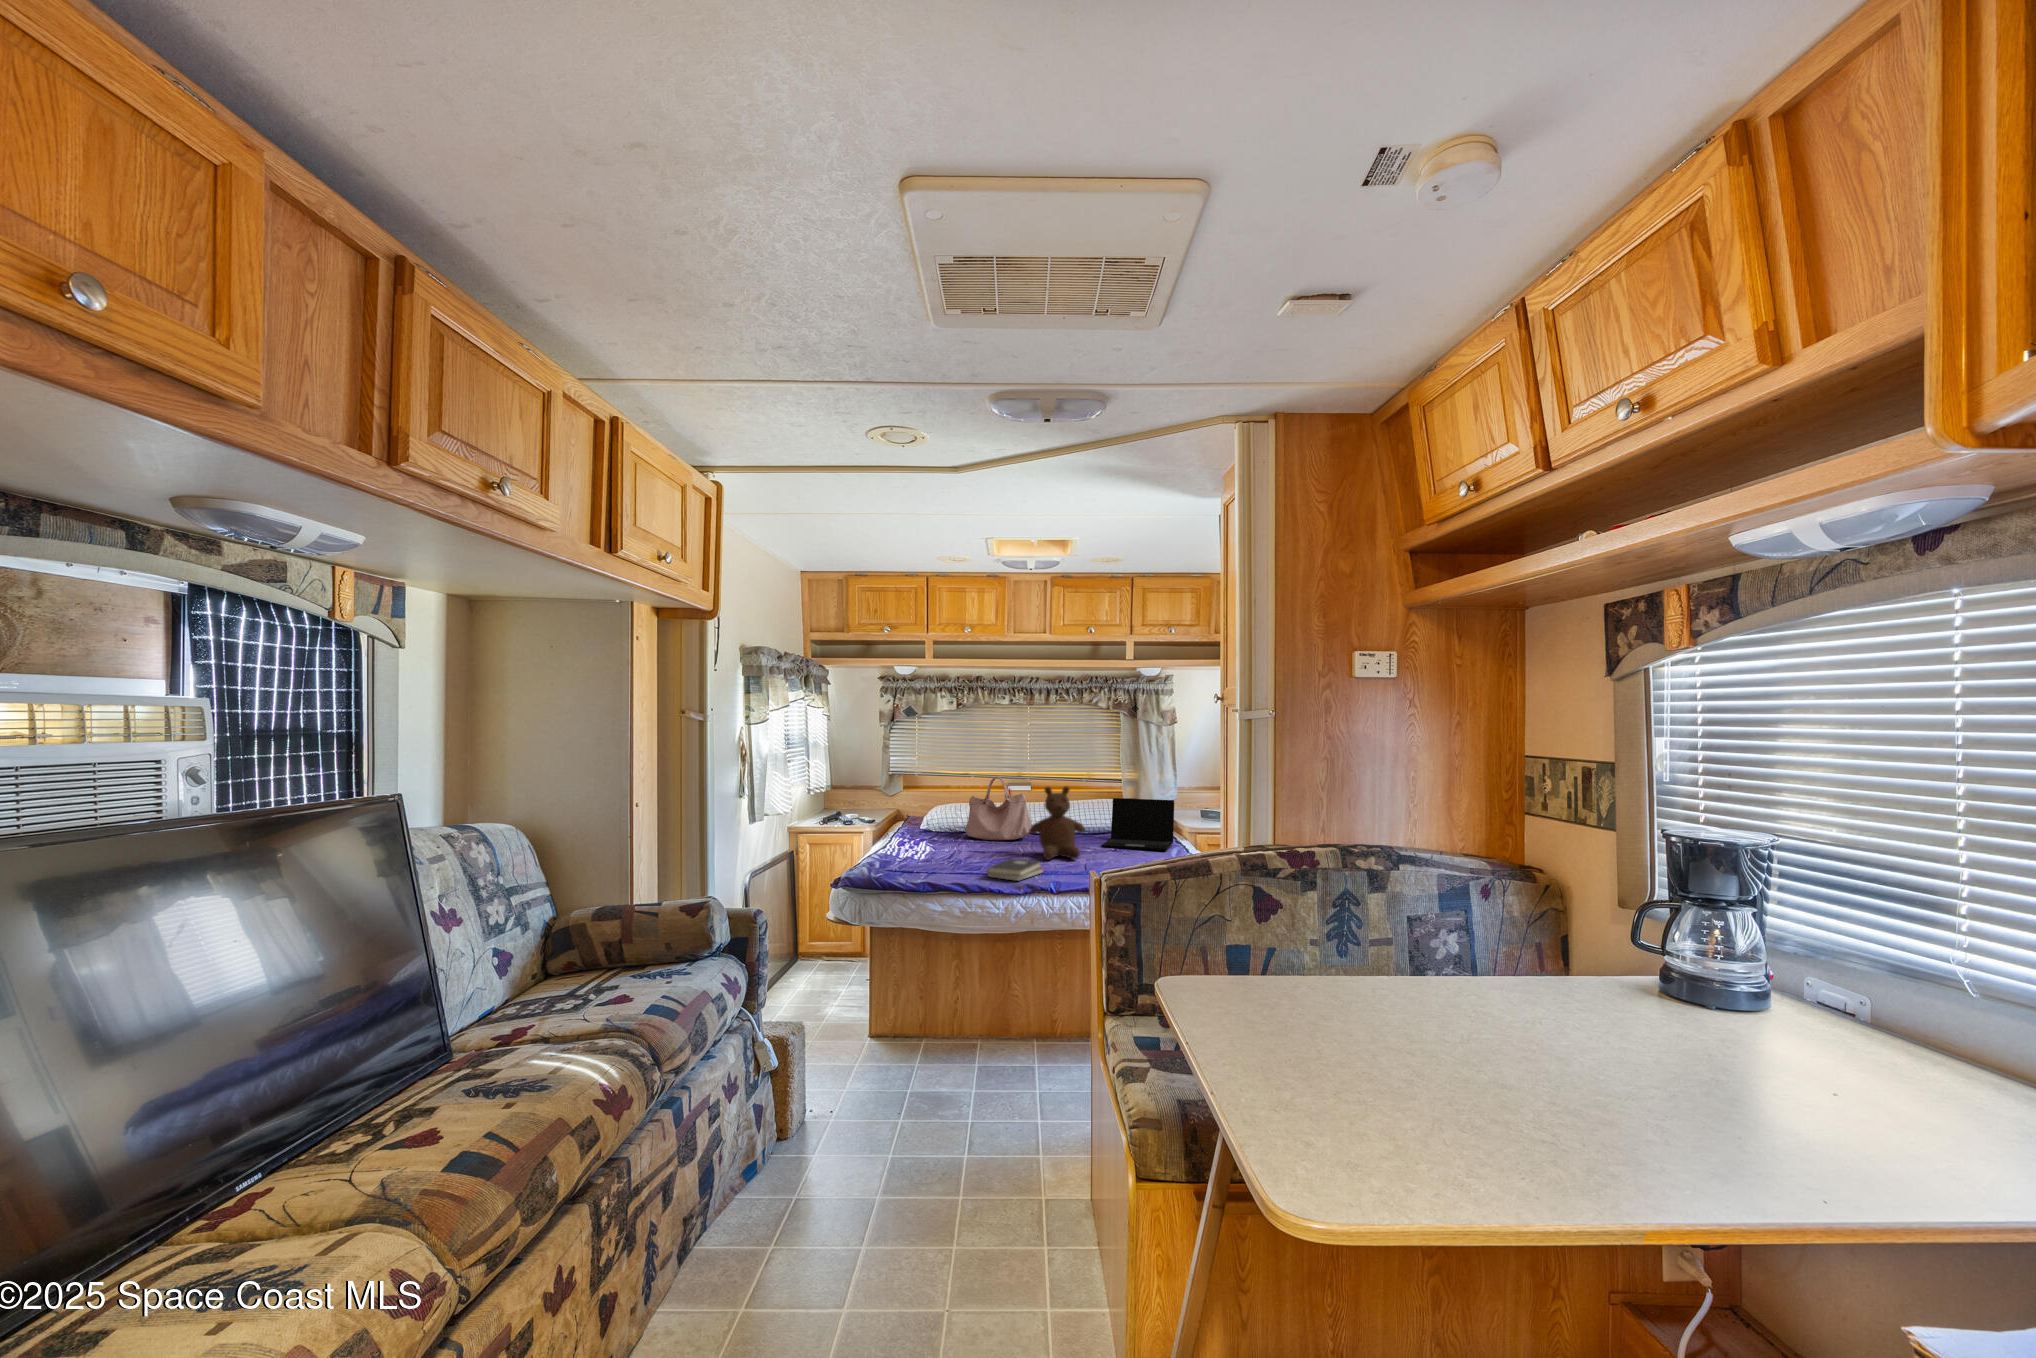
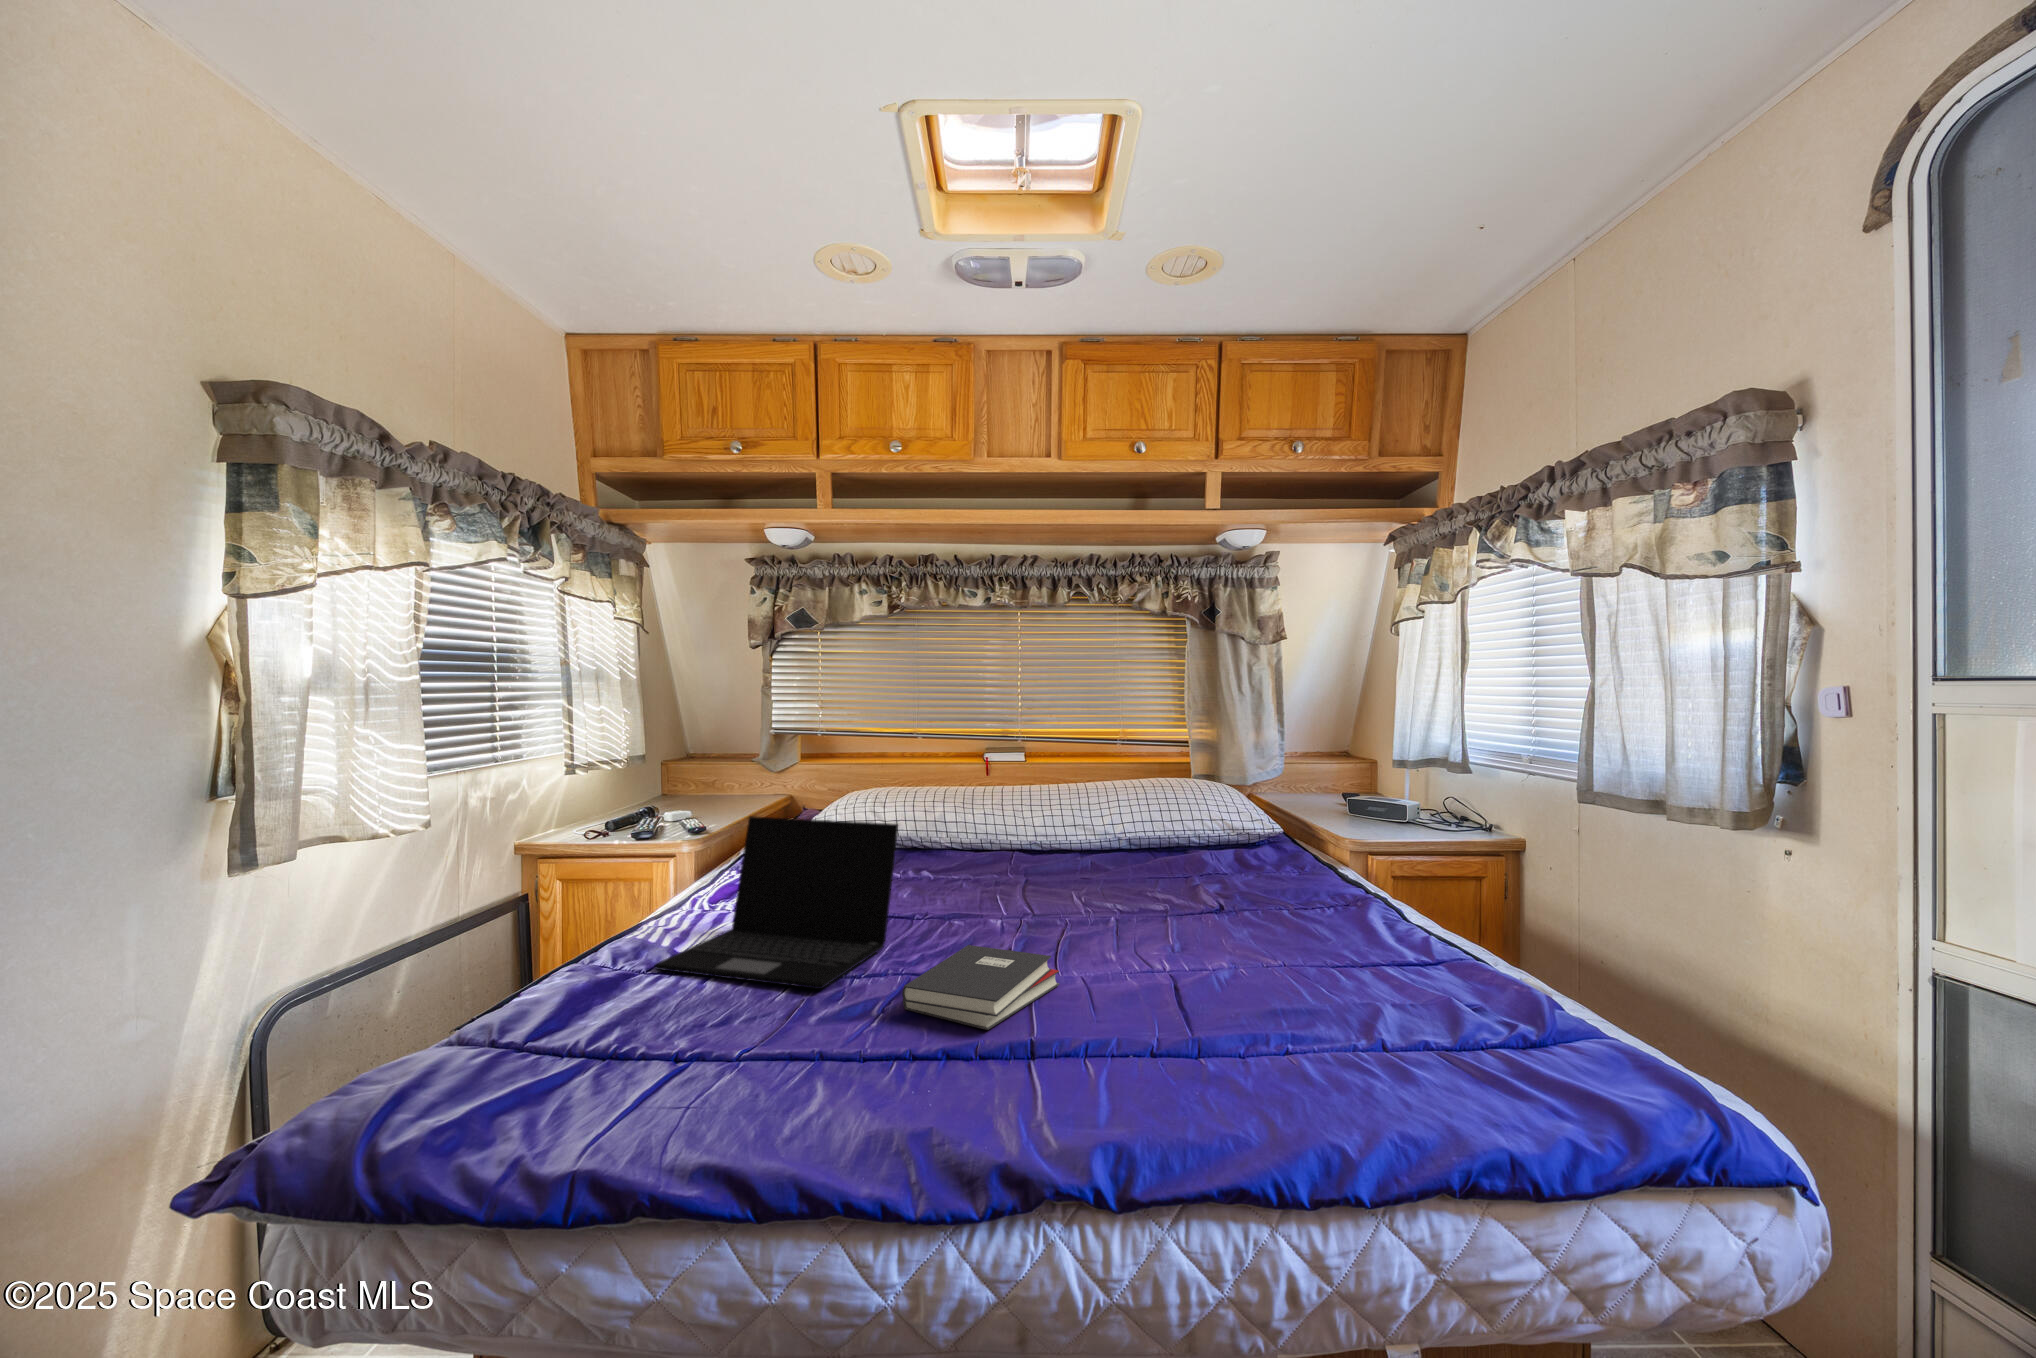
handbag: present [966,777,1032,840] -> none [888,736,1026,870]
teddy bear: present [1029,787,1085,860] -> none [1020,757,1150,934]
laptop: present [1102,798,1174,851] -> present [654,816,898,989]

